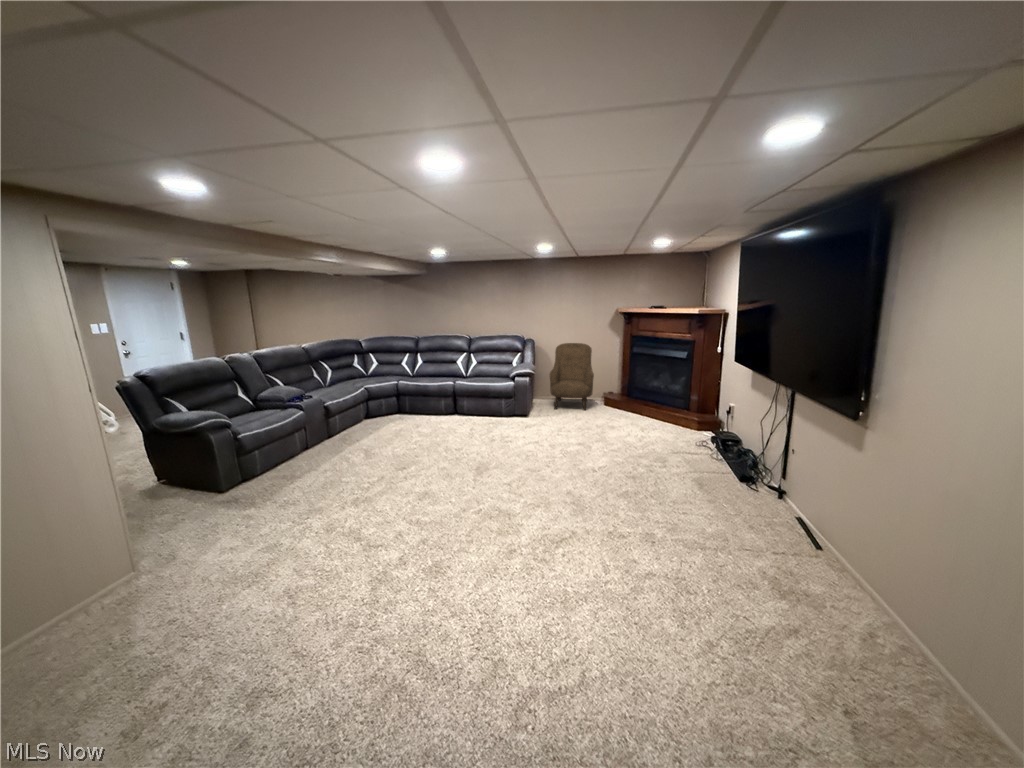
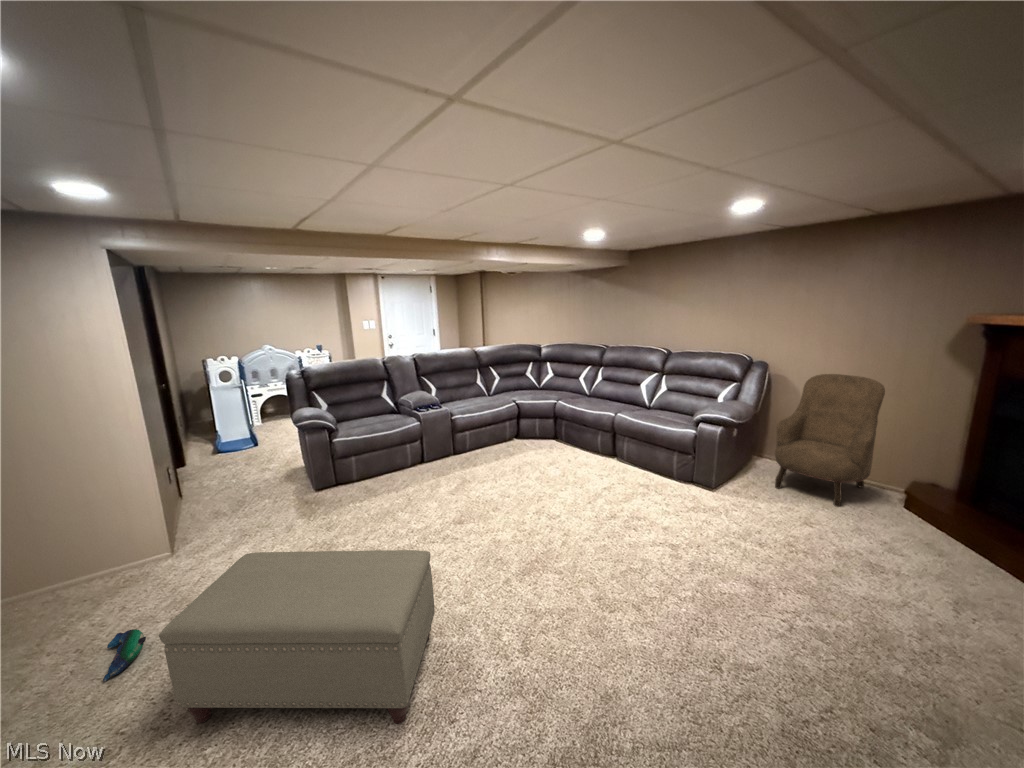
ottoman: none [328,464,514,629] -> present [159,550,435,724]
plush toy: none [176,626,239,672] -> present [103,629,146,682]

